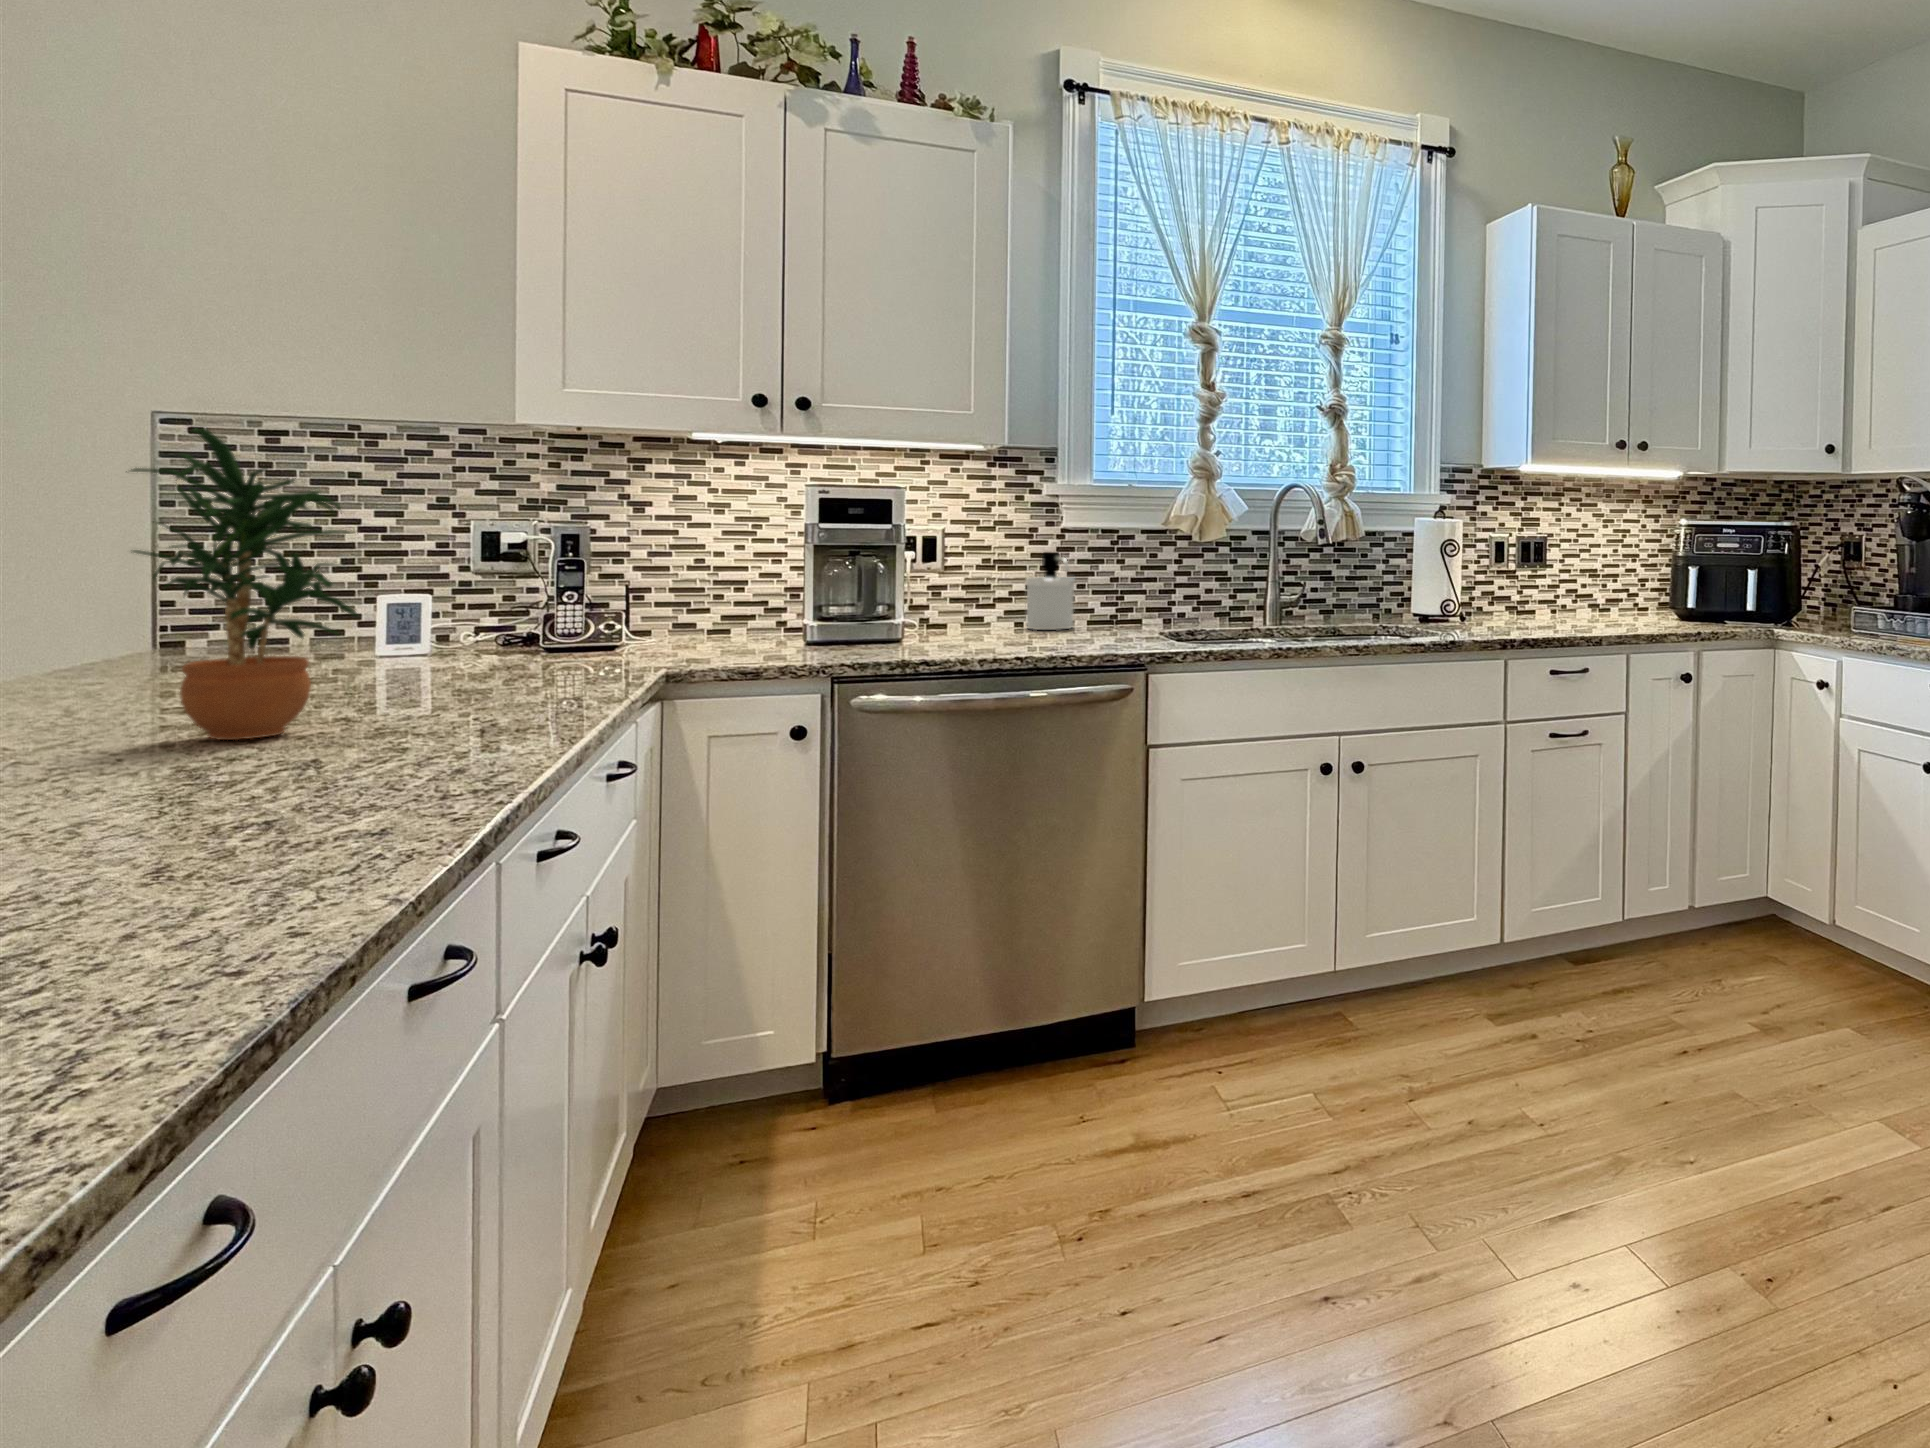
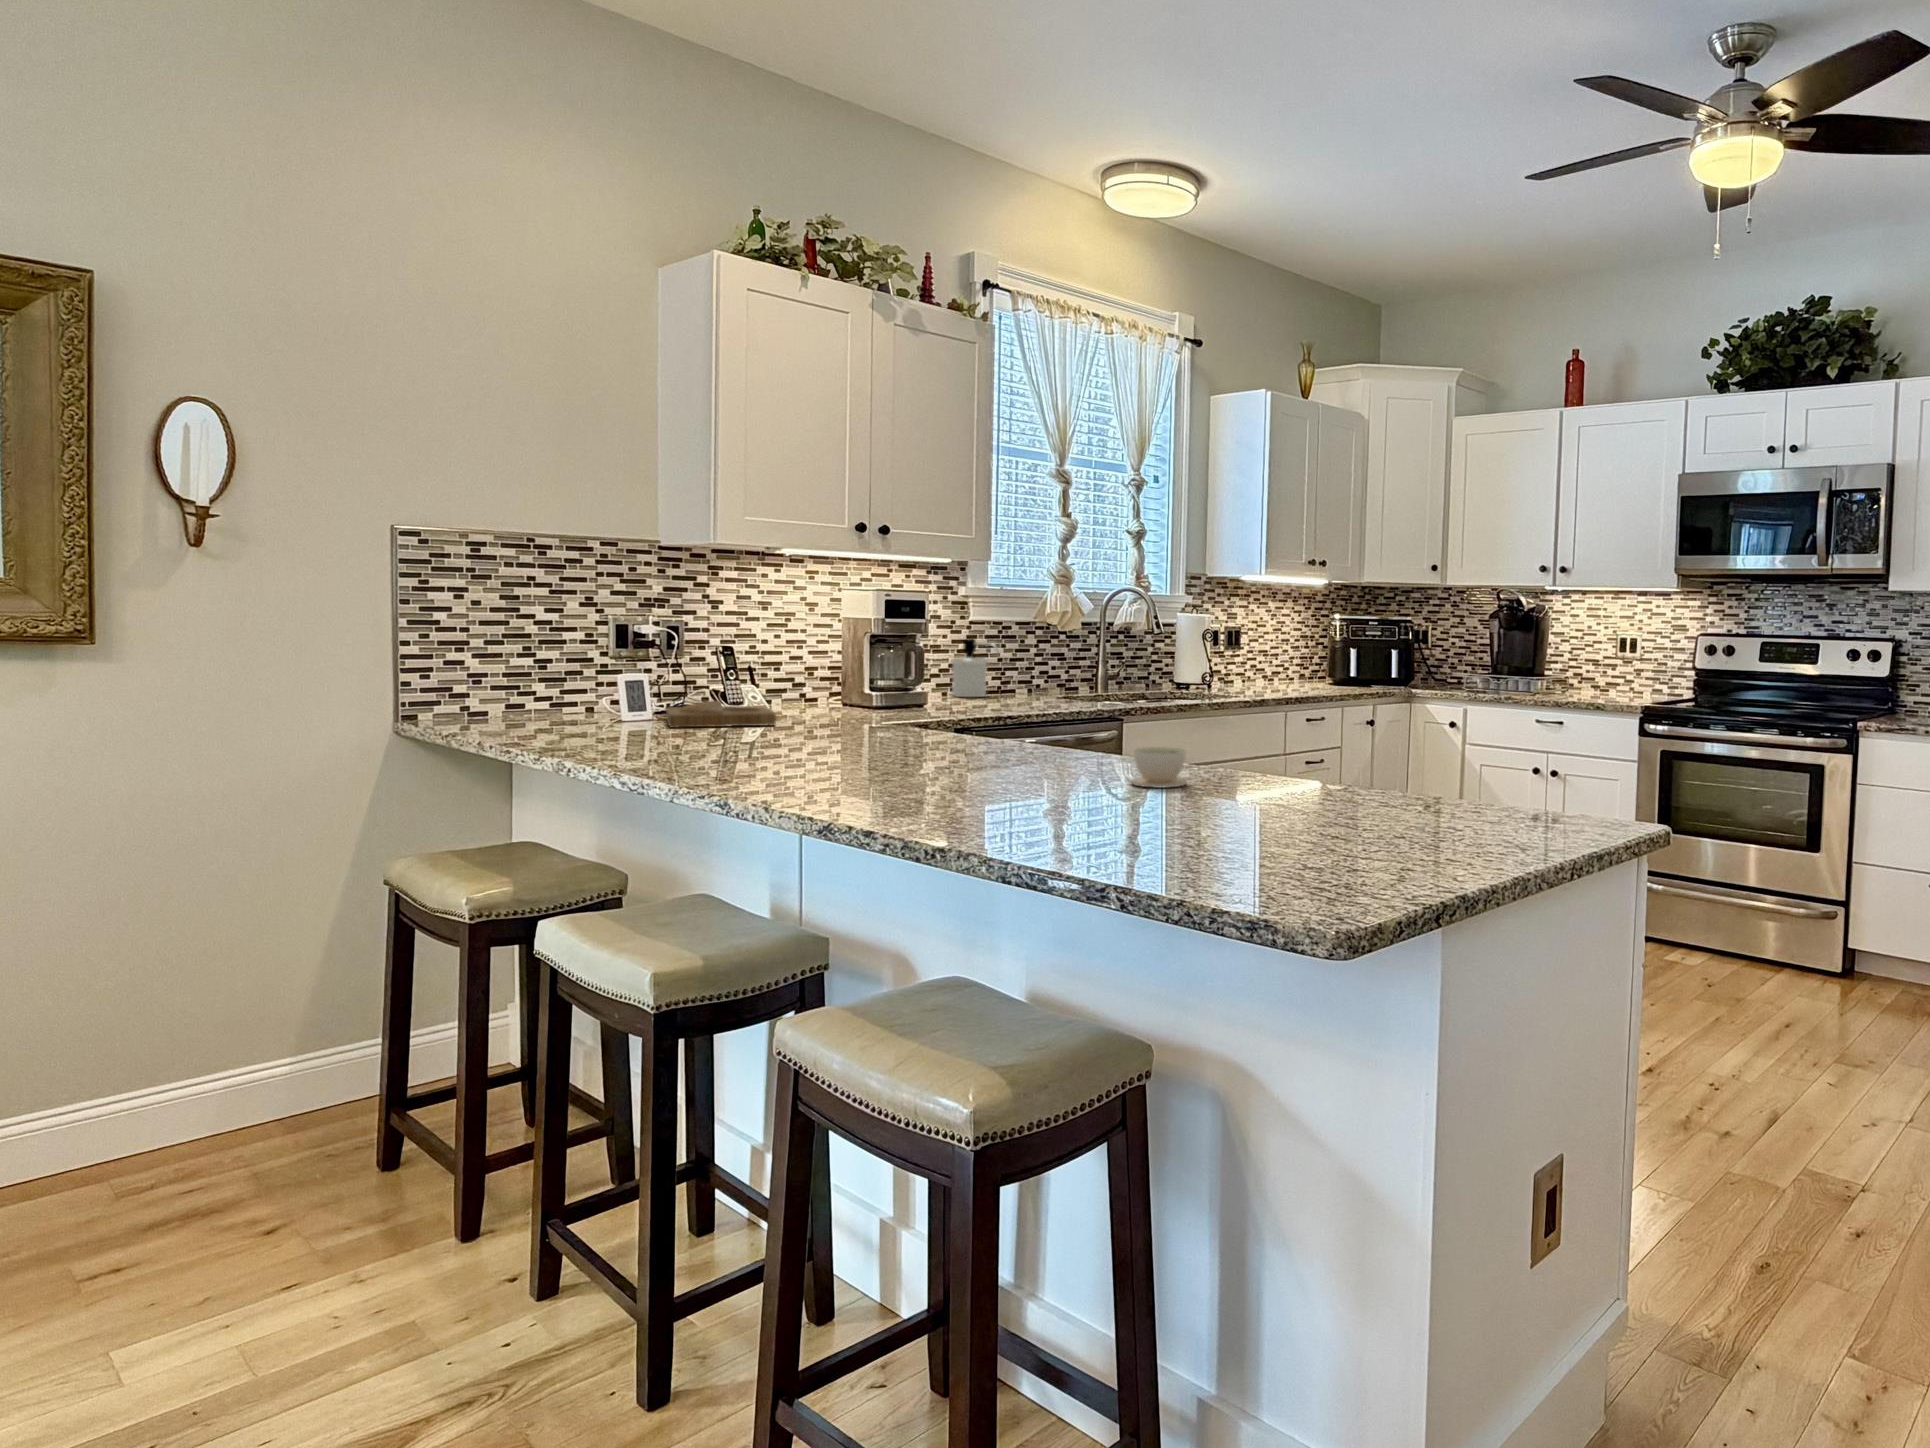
potted plant: present [131,428,358,740] -> none [835,567,927,758]
tray: none [378,632,608,668] -> present [666,701,776,728]
coffee cup: none [92,760,288,855] -> present [1131,747,1187,788]

